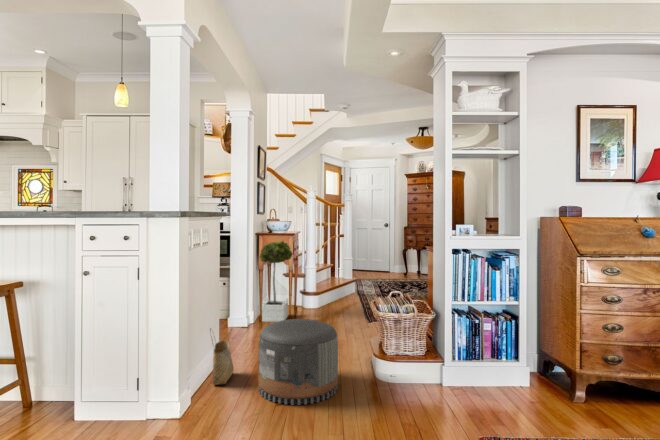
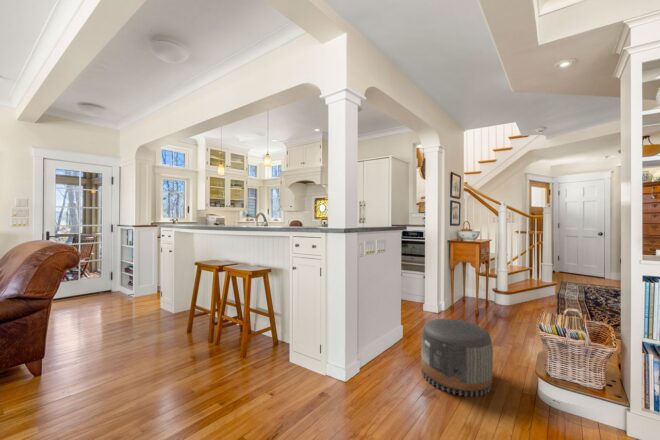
potted tree: present [260,240,293,322] -> none [449,248,478,315]
woven basket: present [212,329,234,385] -> none [392,312,410,355]

